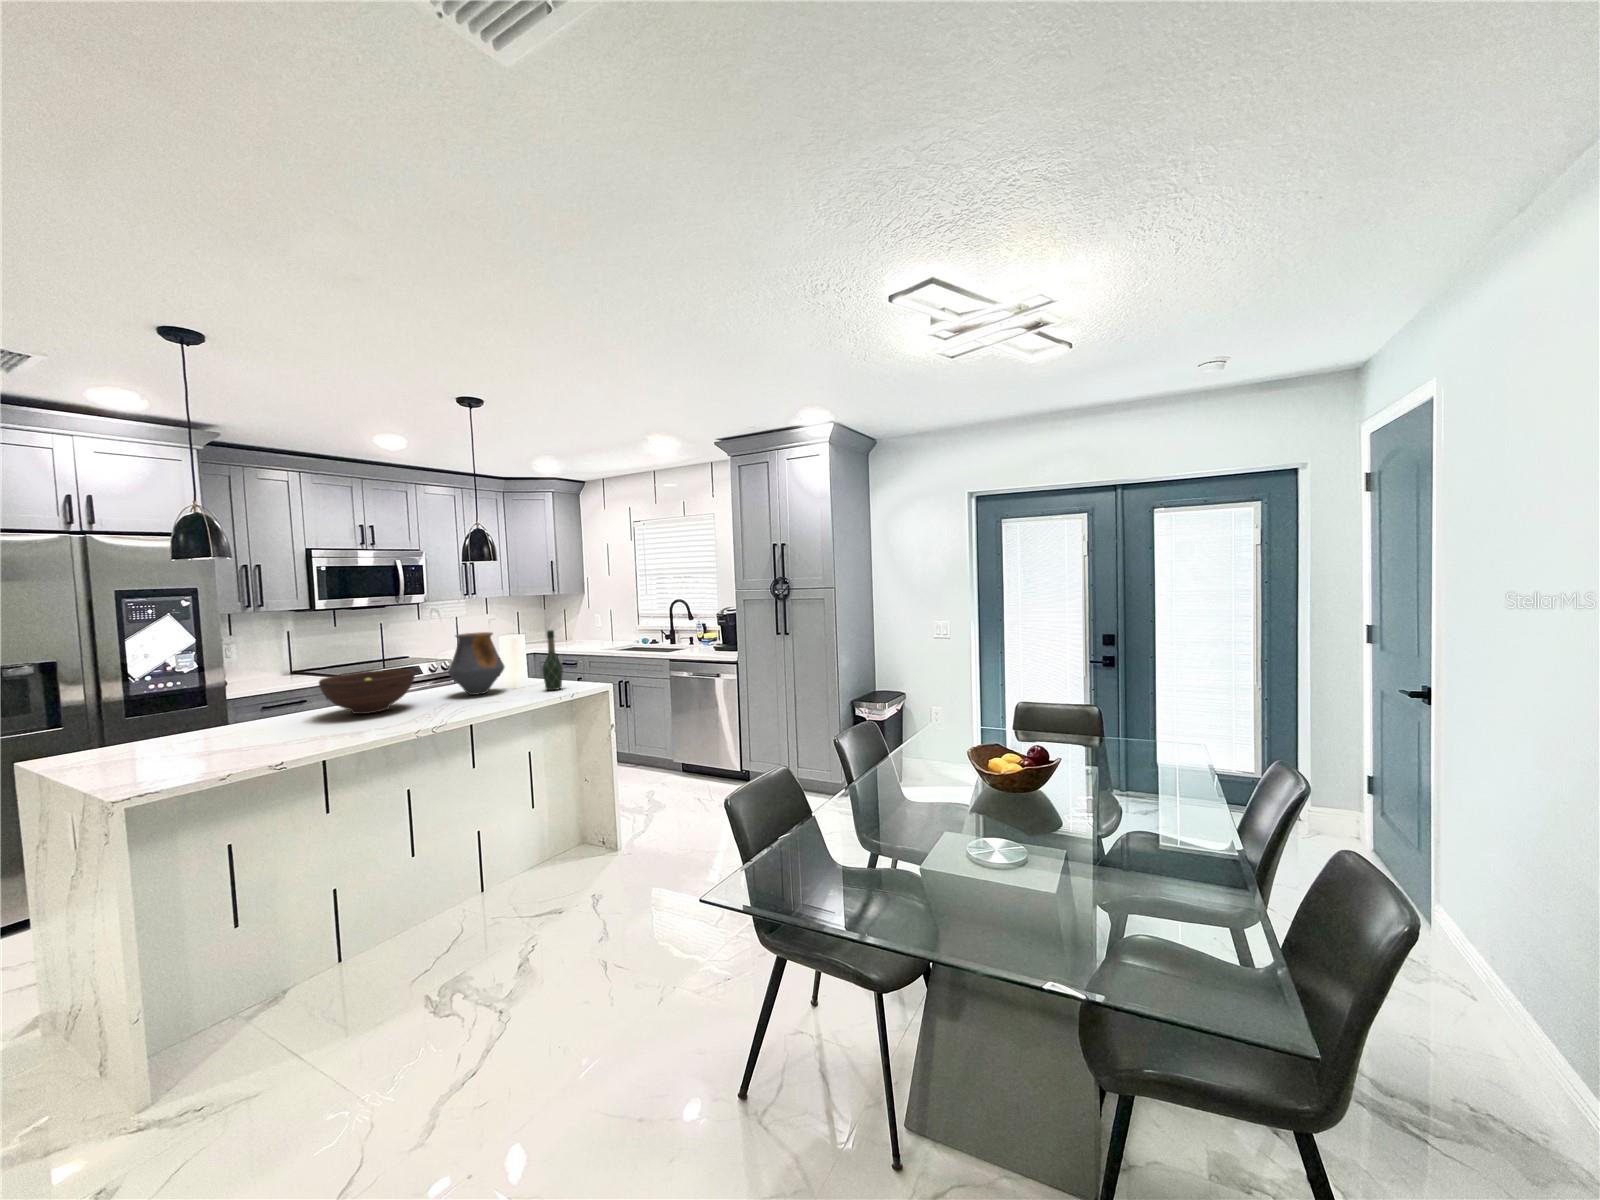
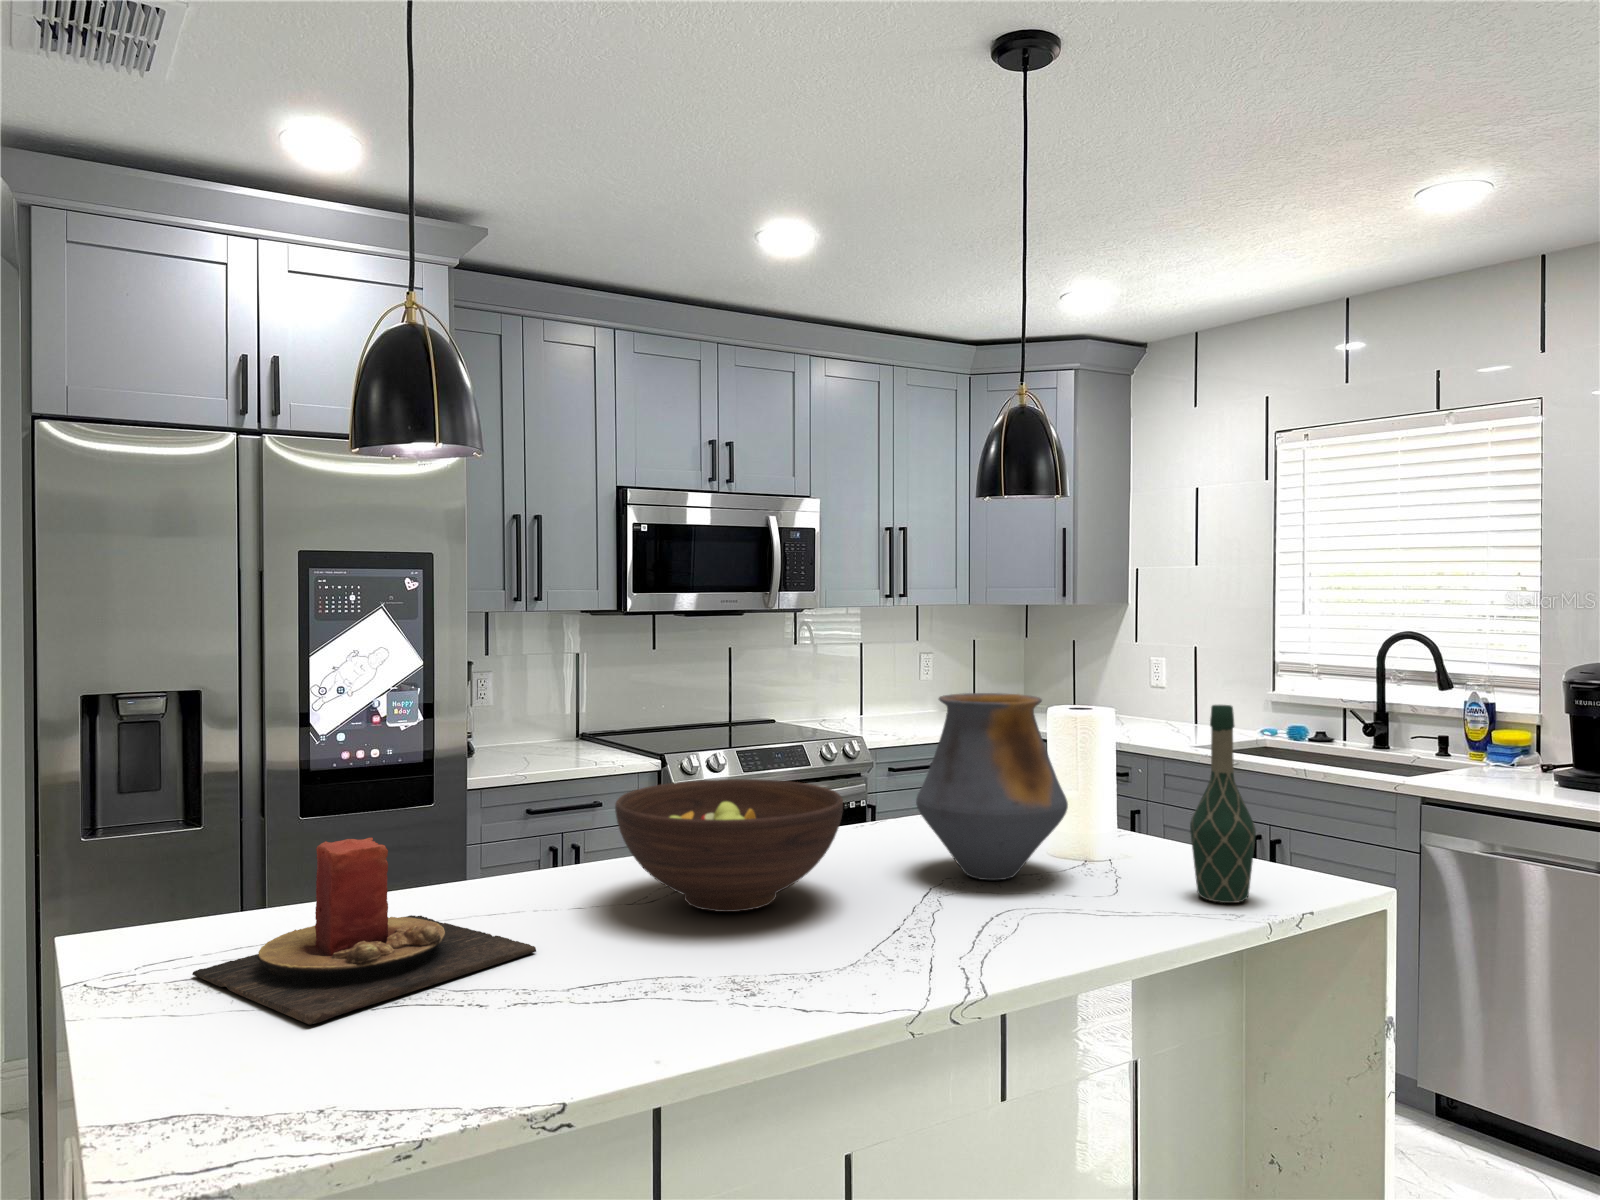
candle: none [131,700,289,755] -> present [192,838,536,1025]

